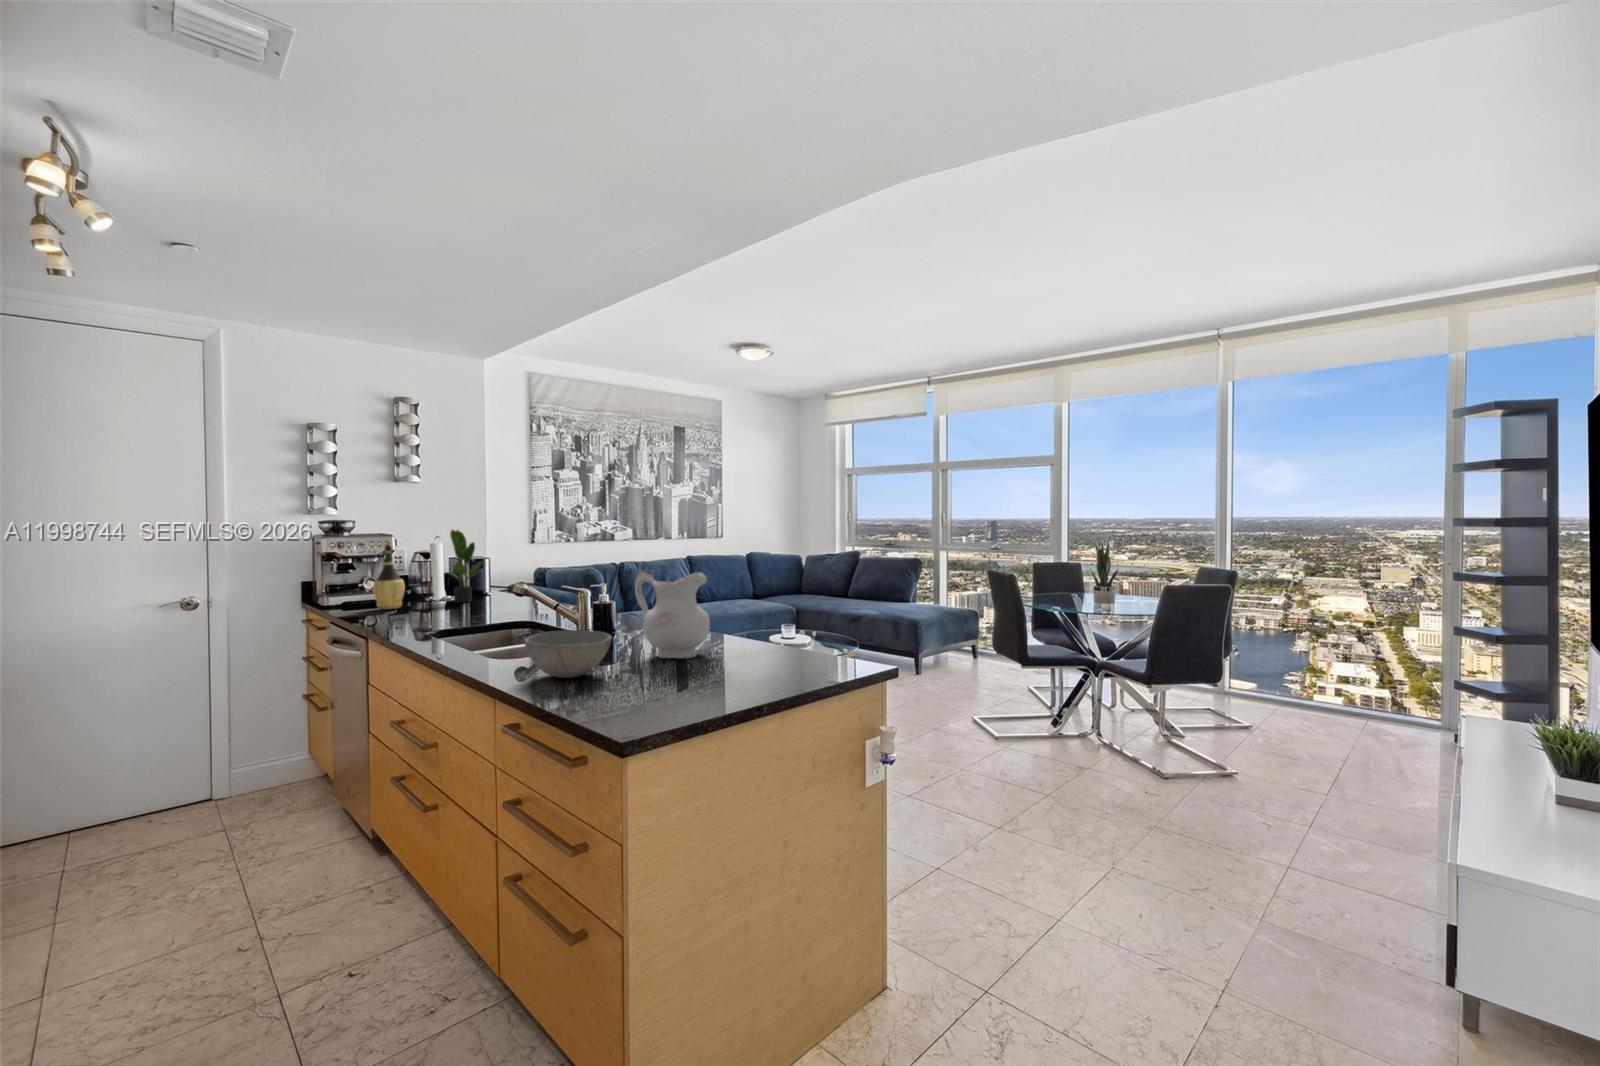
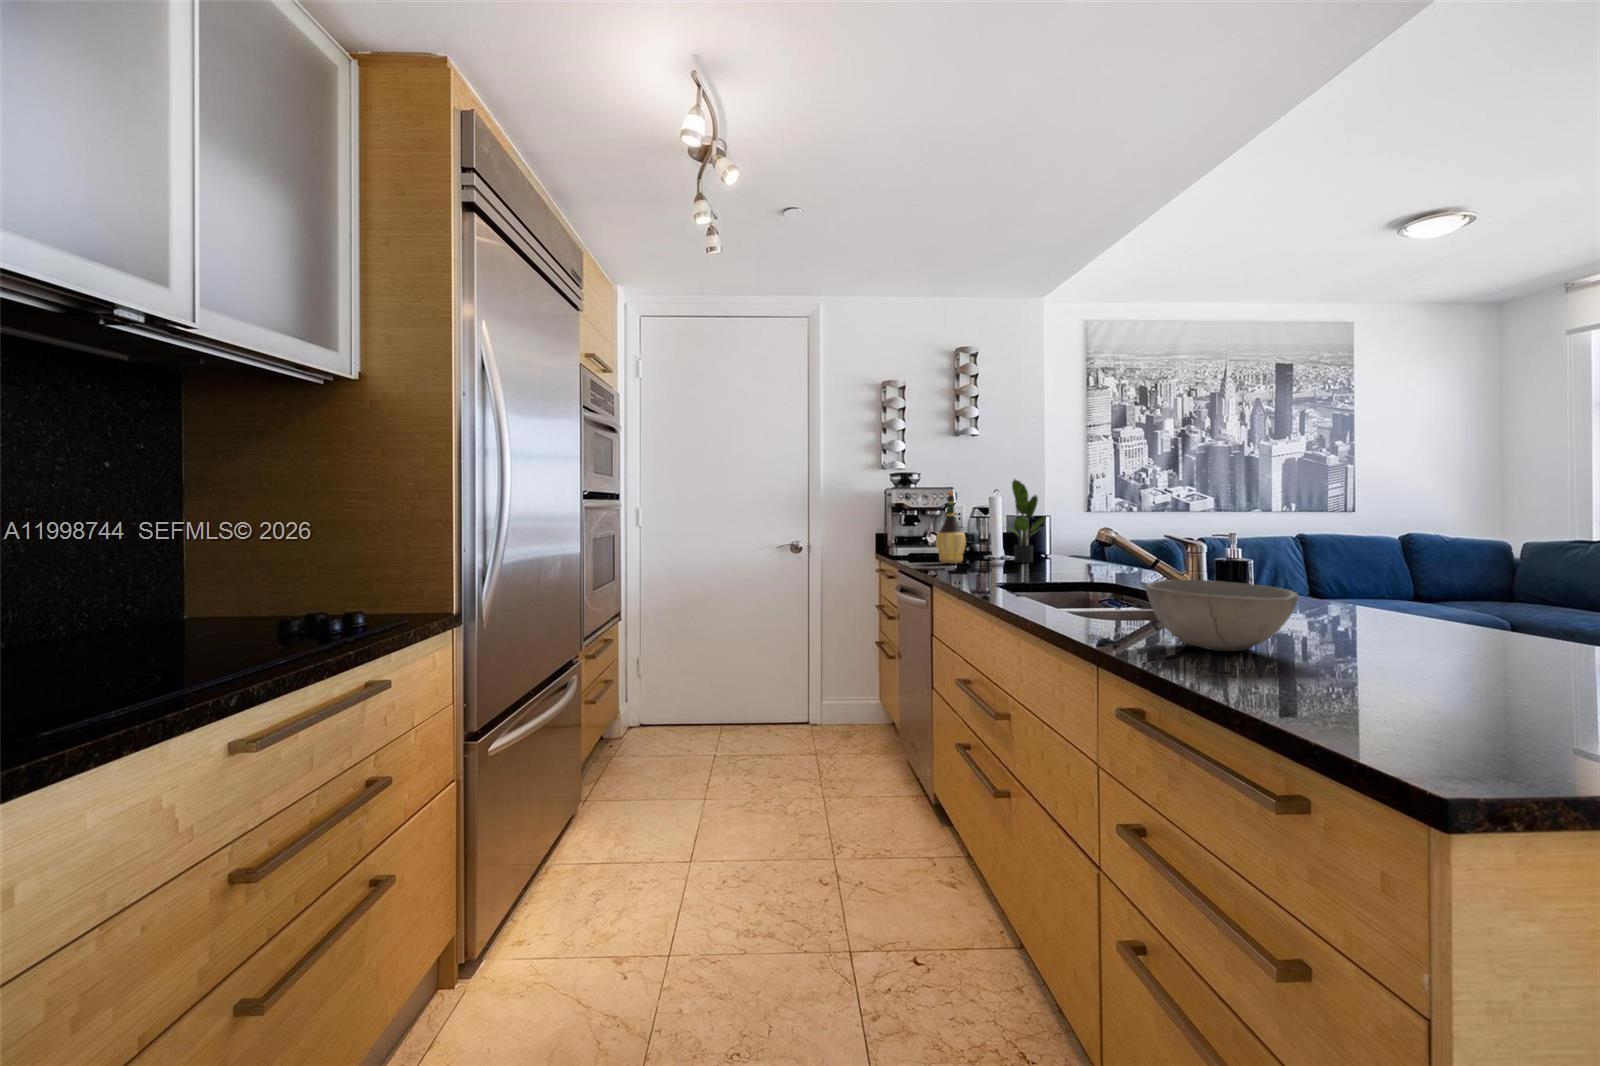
ceramic pitcher: present [635,570,710,658] -> none [1319,494,1489,650]

